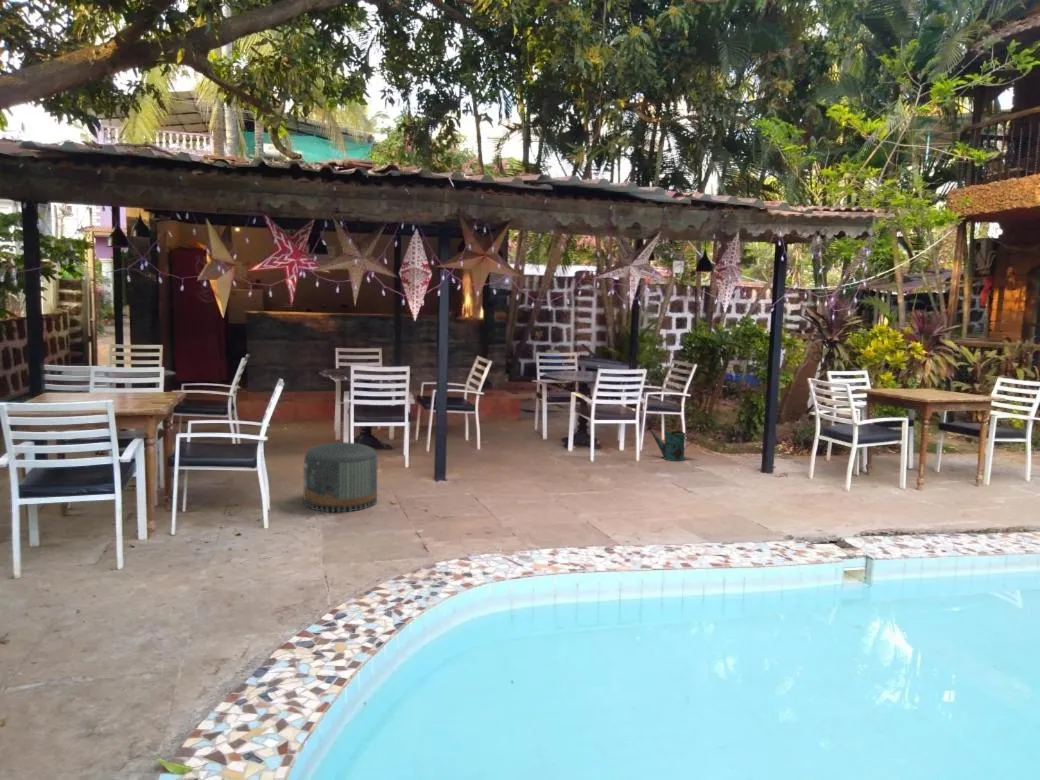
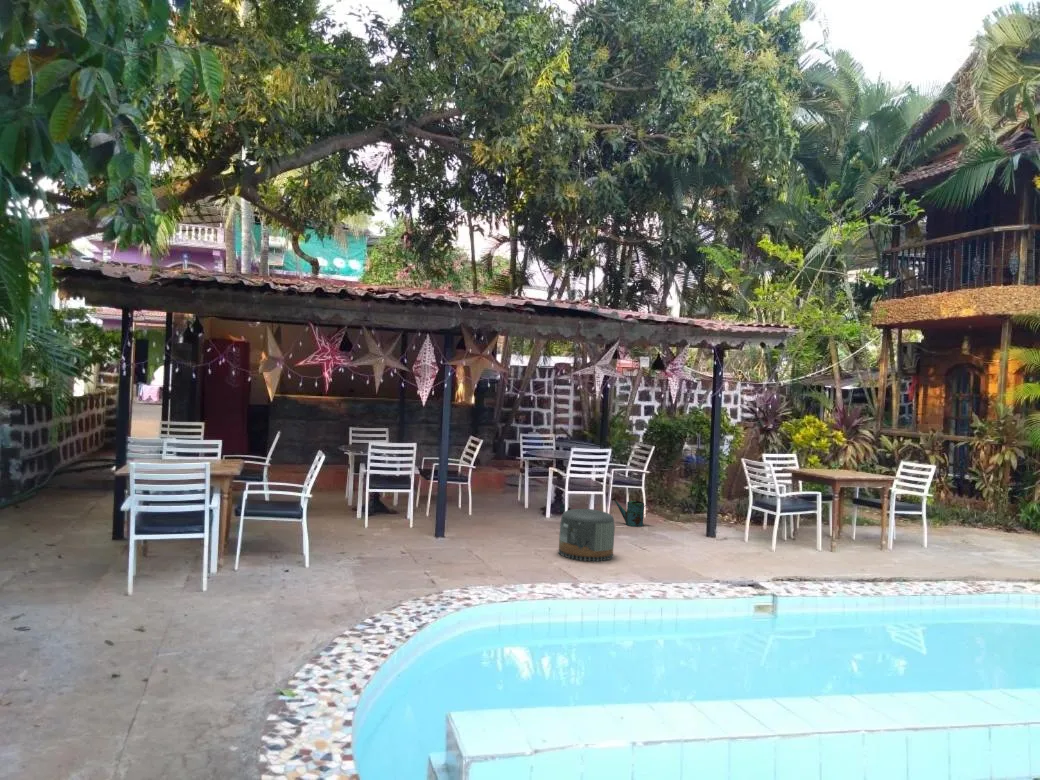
pouf: present [303,442,377,512] -> present [559,509,615,561]

